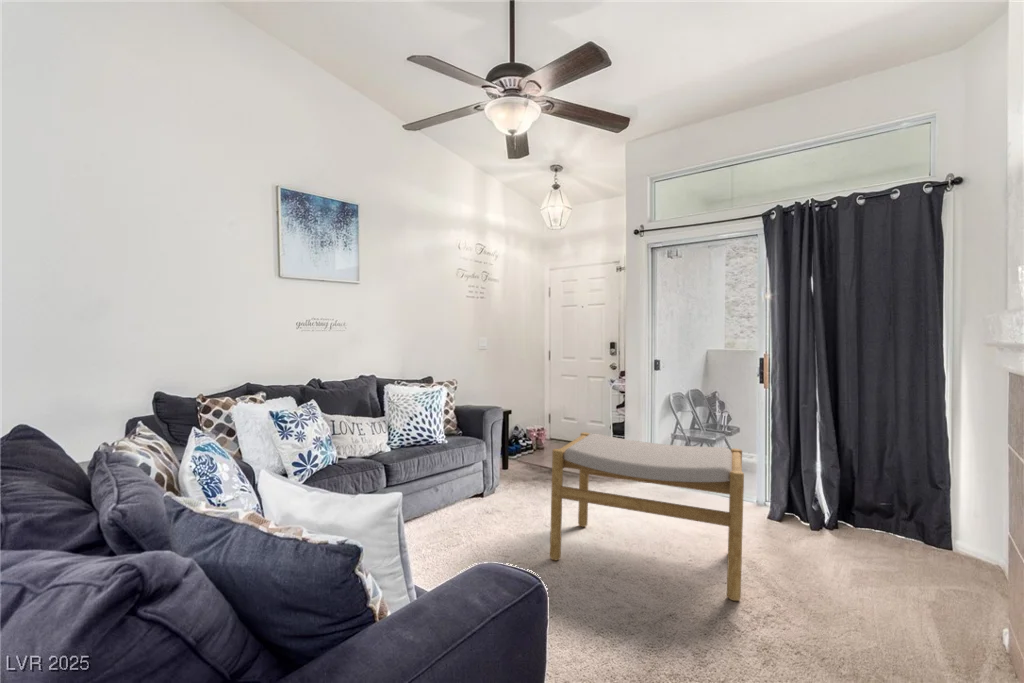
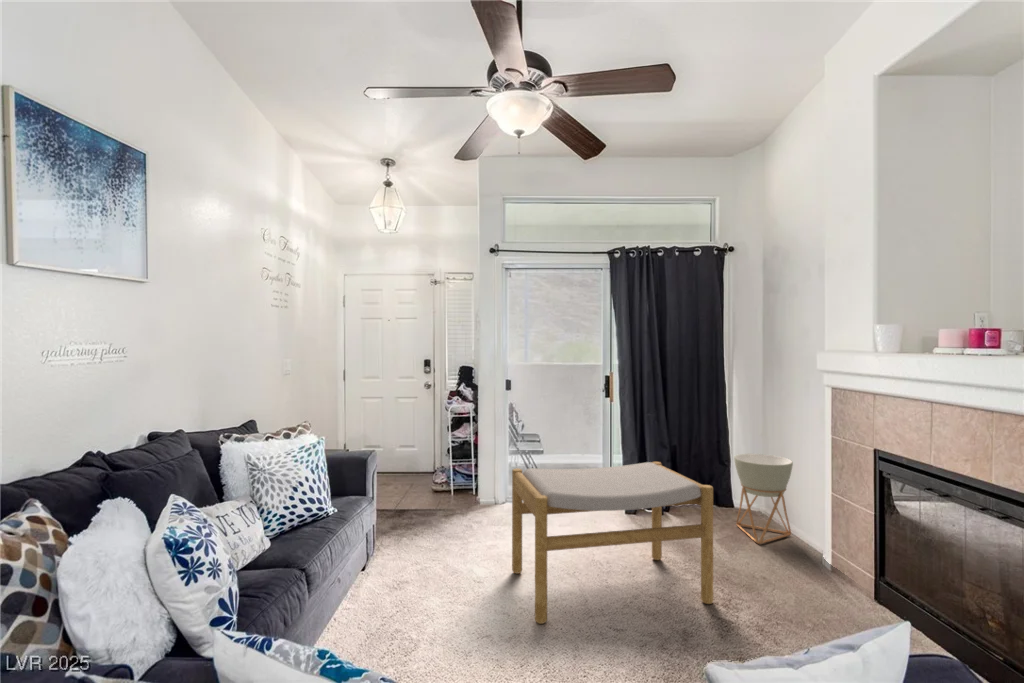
planter: none [886,466,977,586] -> present [734,454,793,544]

